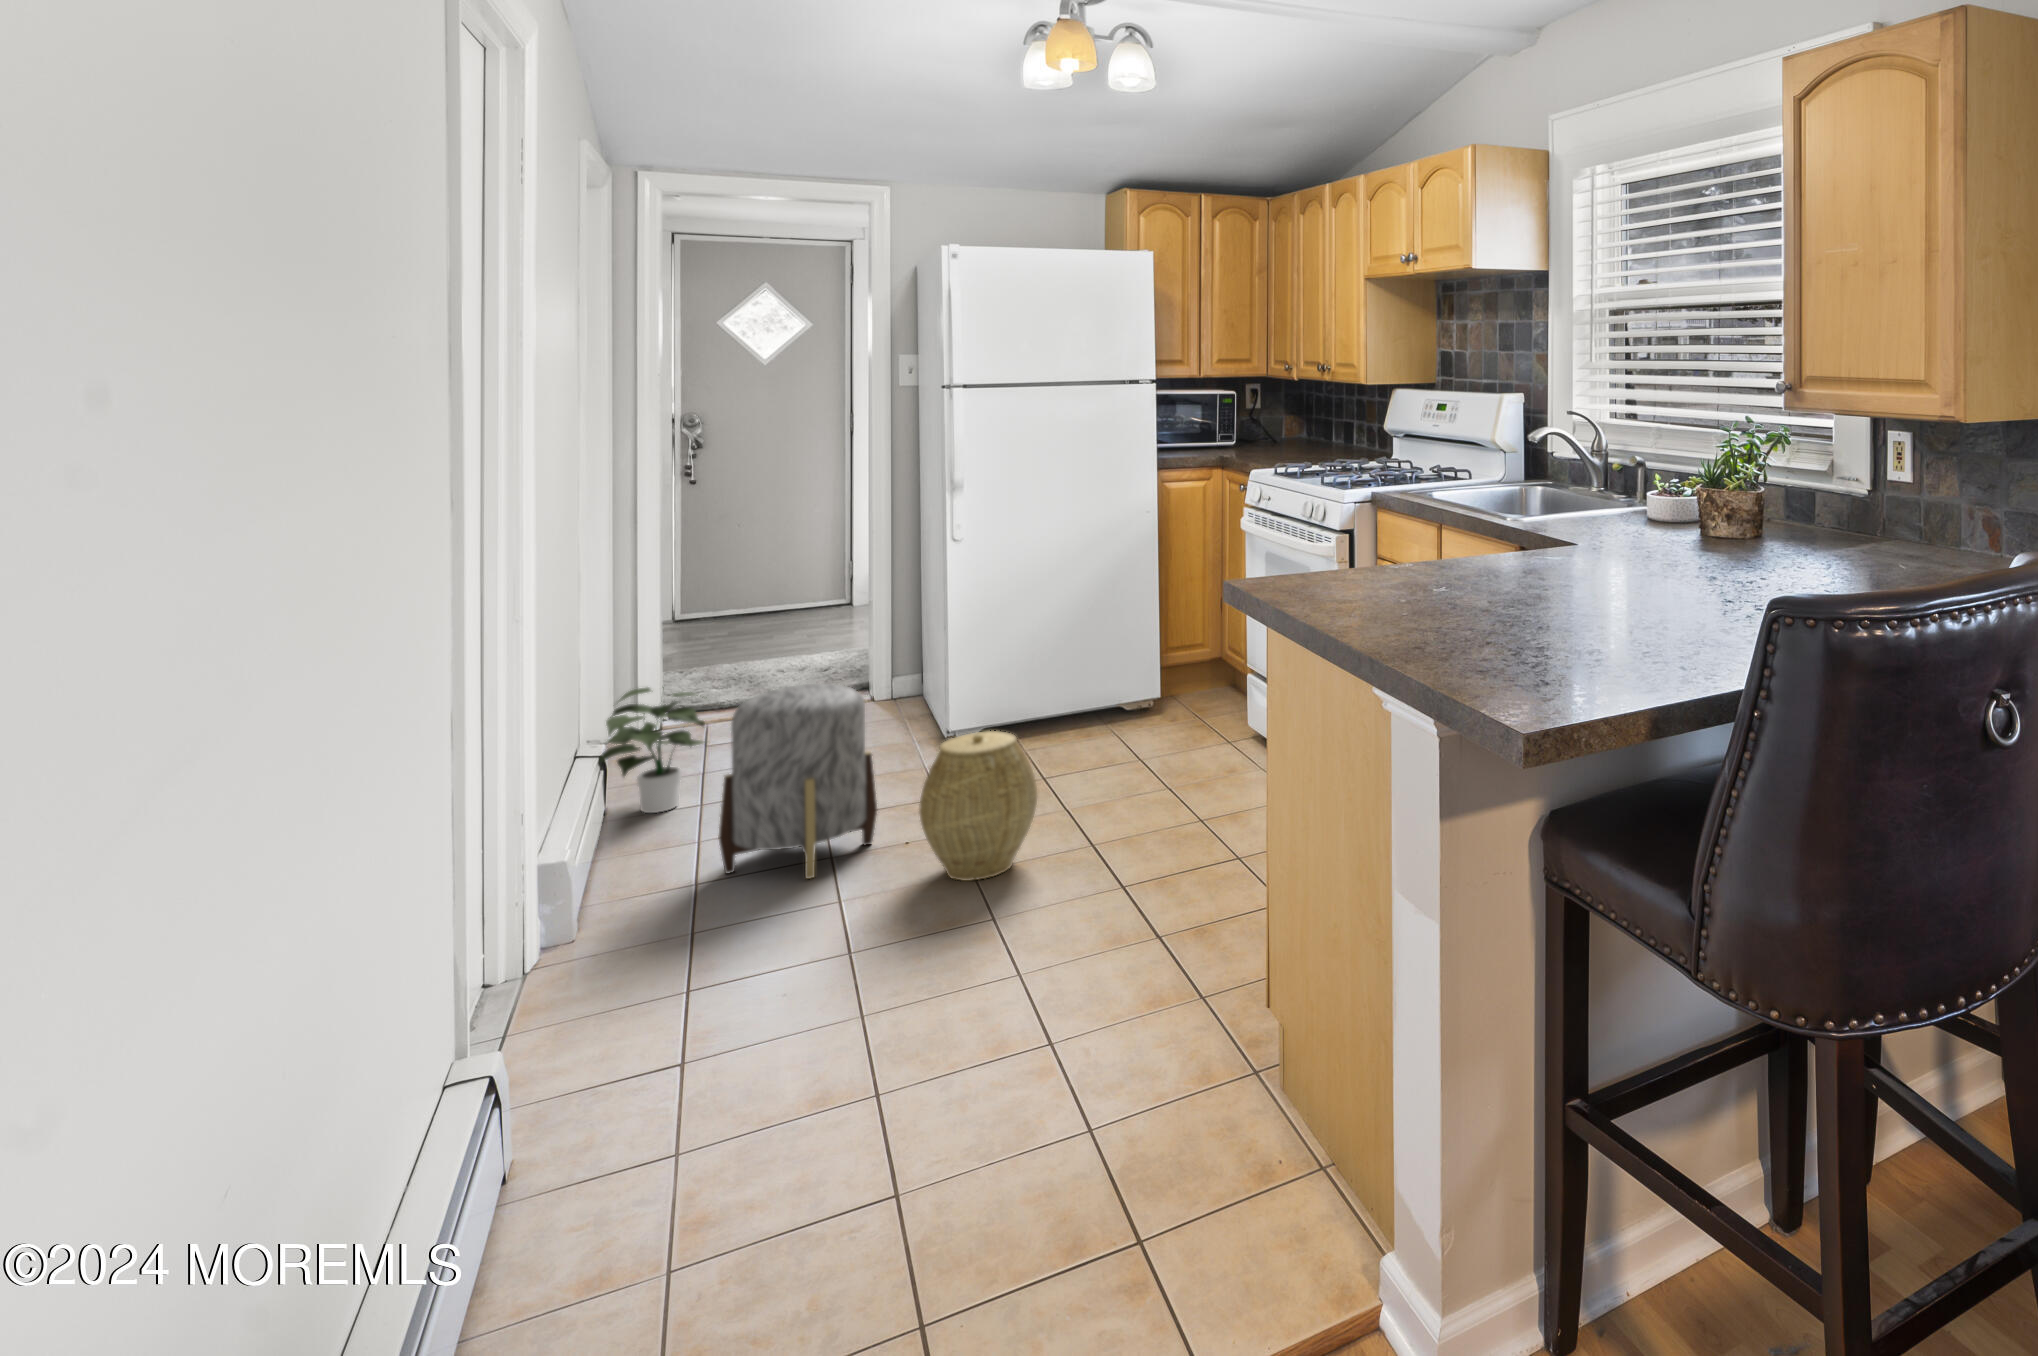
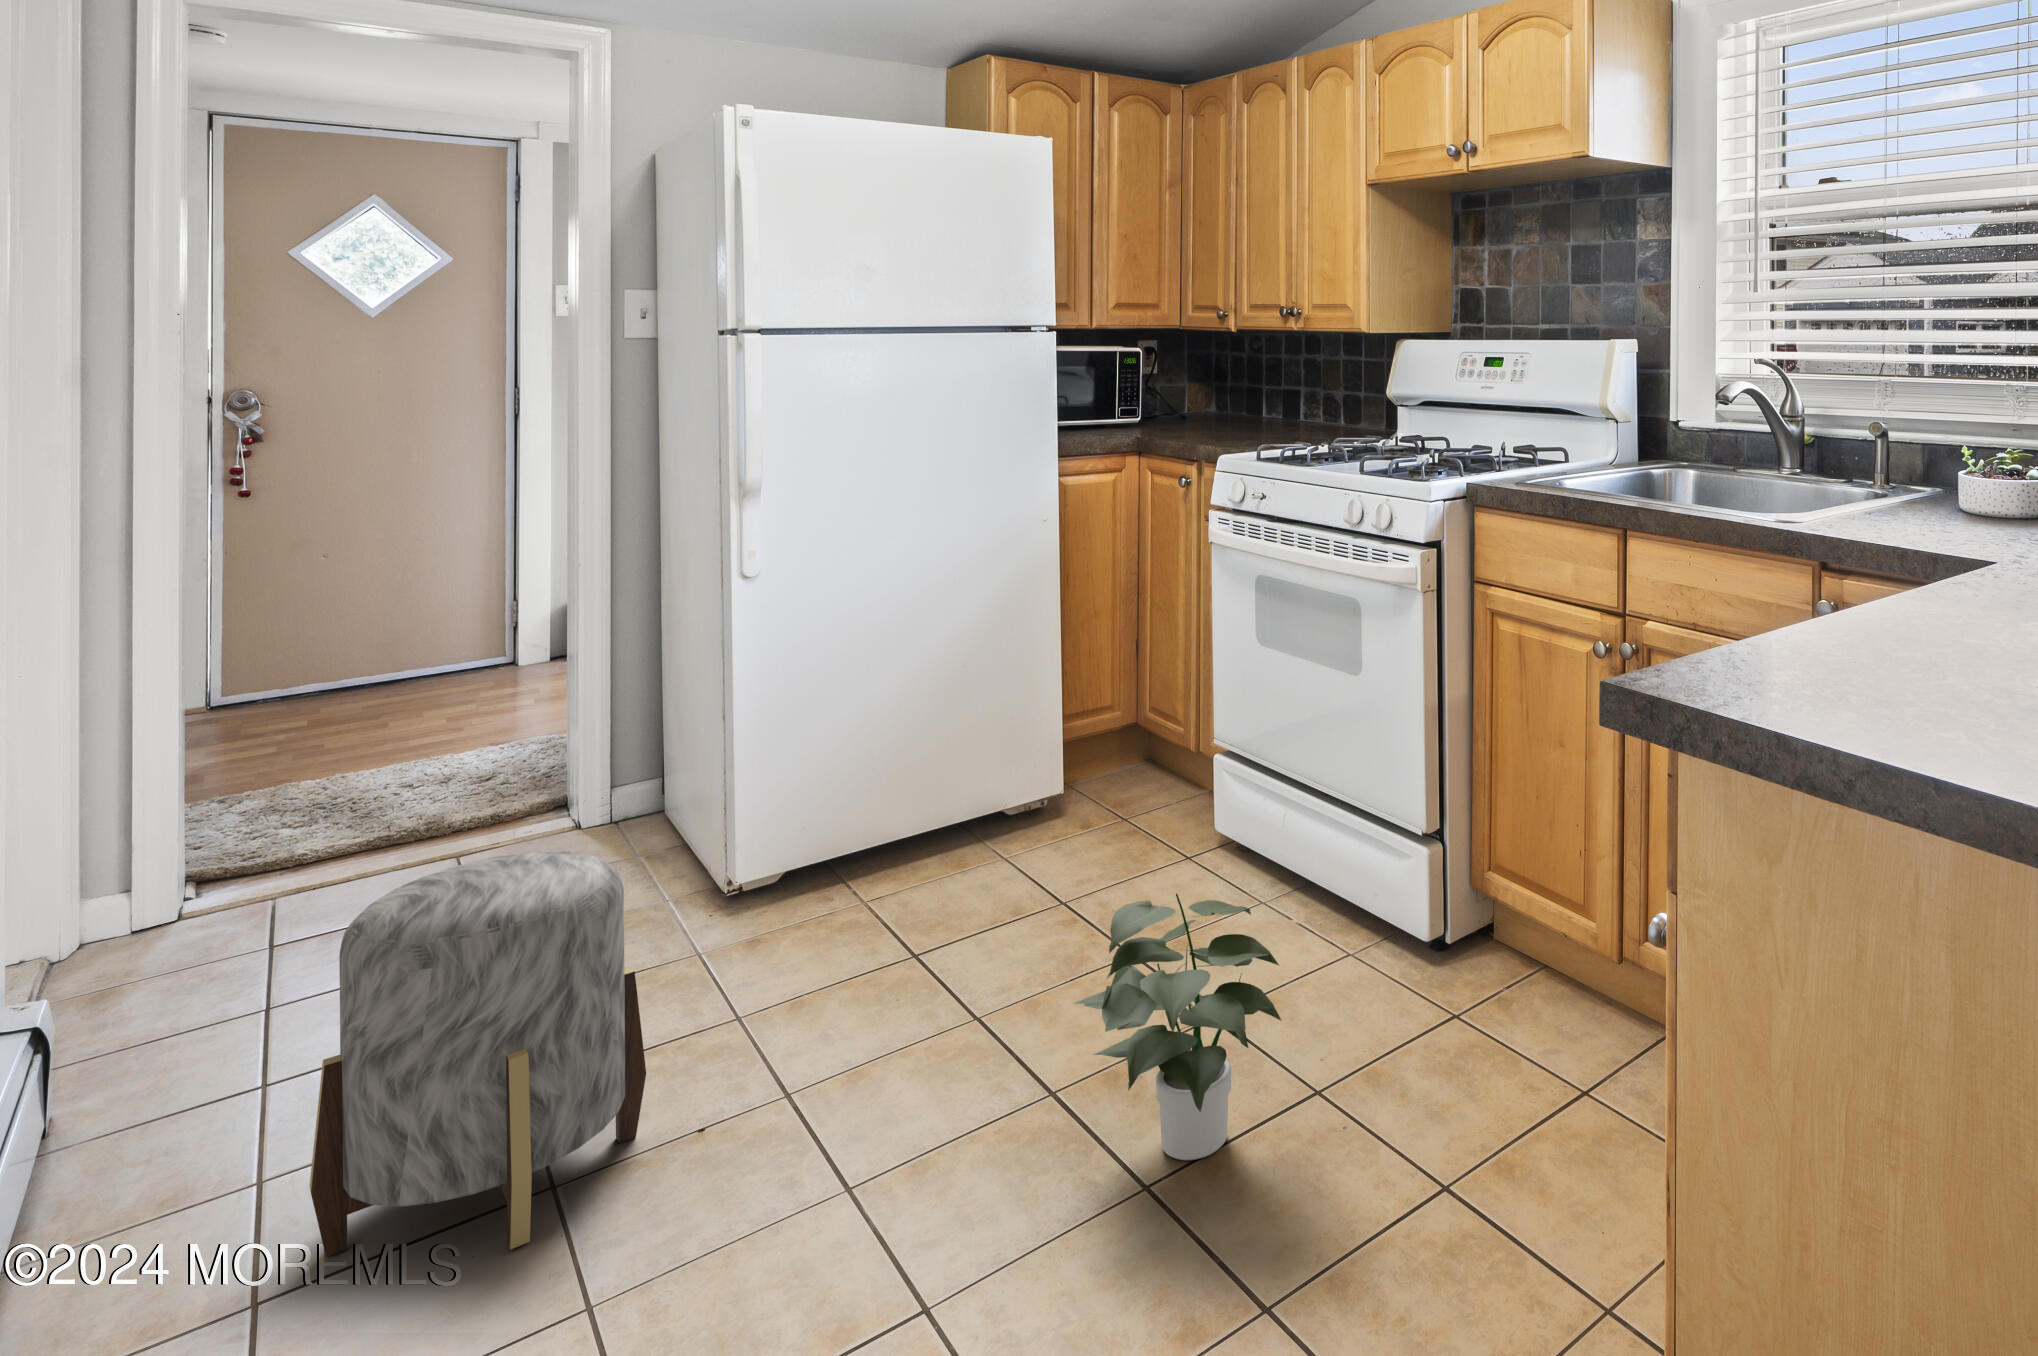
potted plant: present [599,688,705,813] -> present [1075,894,1281,1160]
woven basket: present [919,731,1037,881] -> none [752,916,972,1210]

